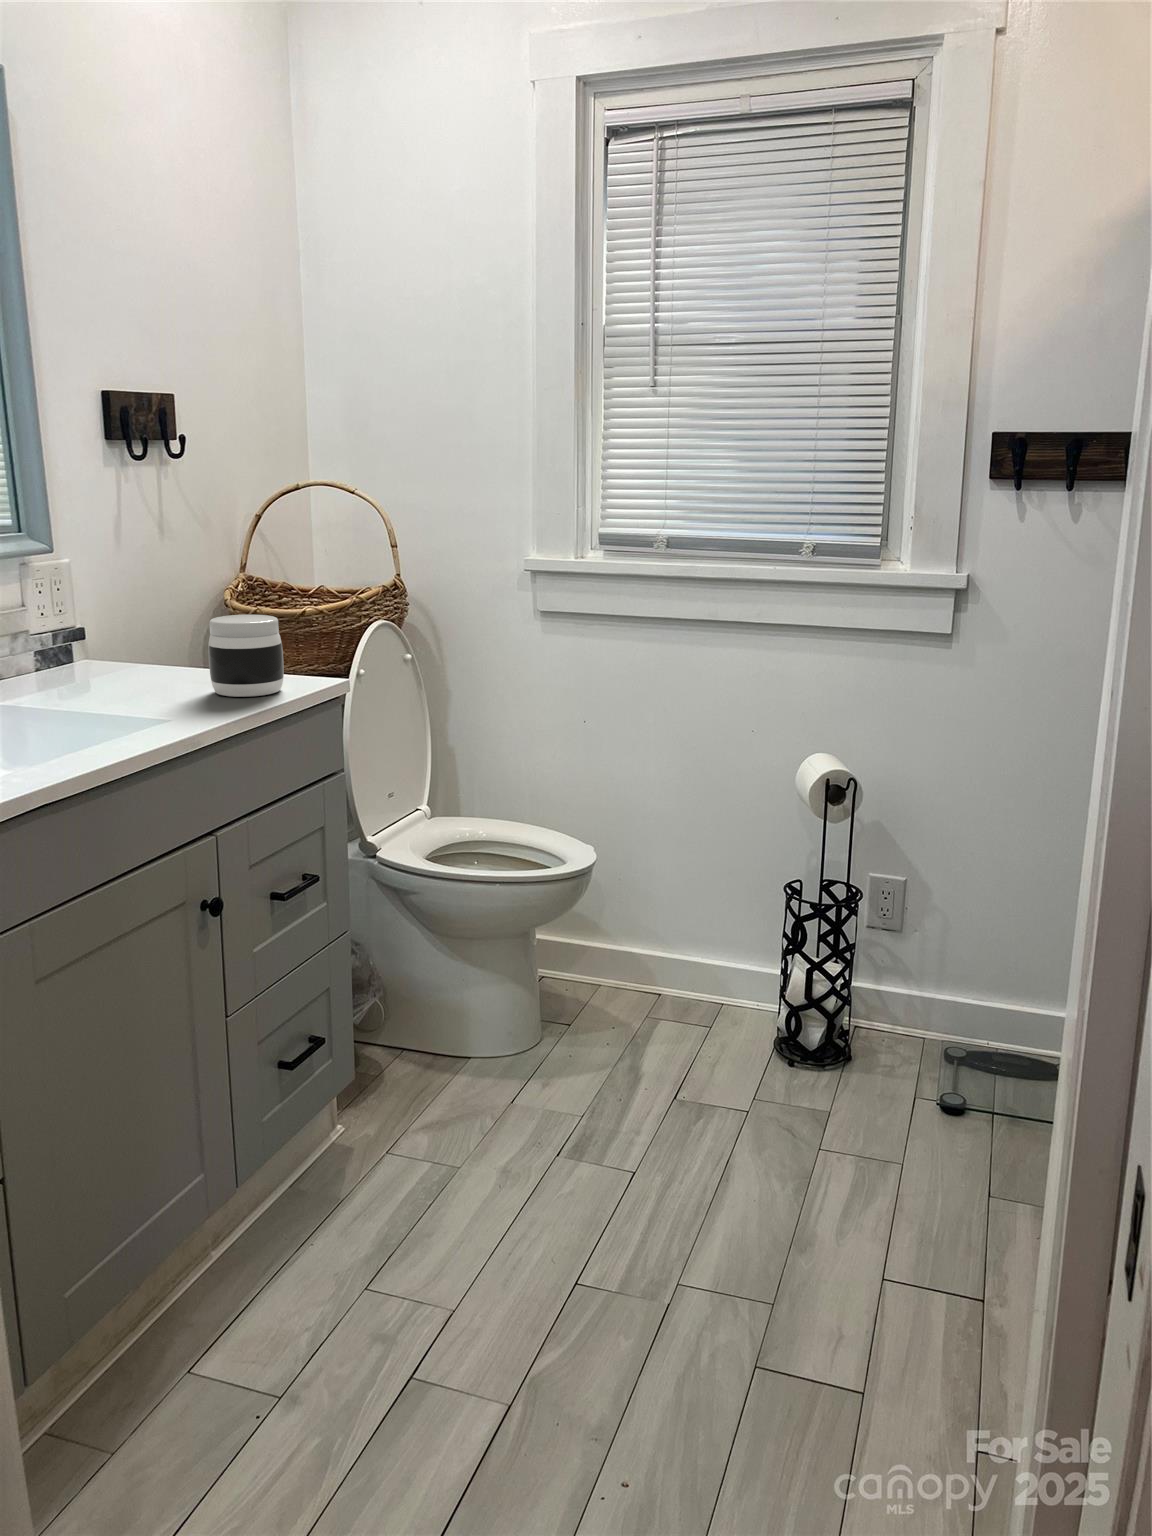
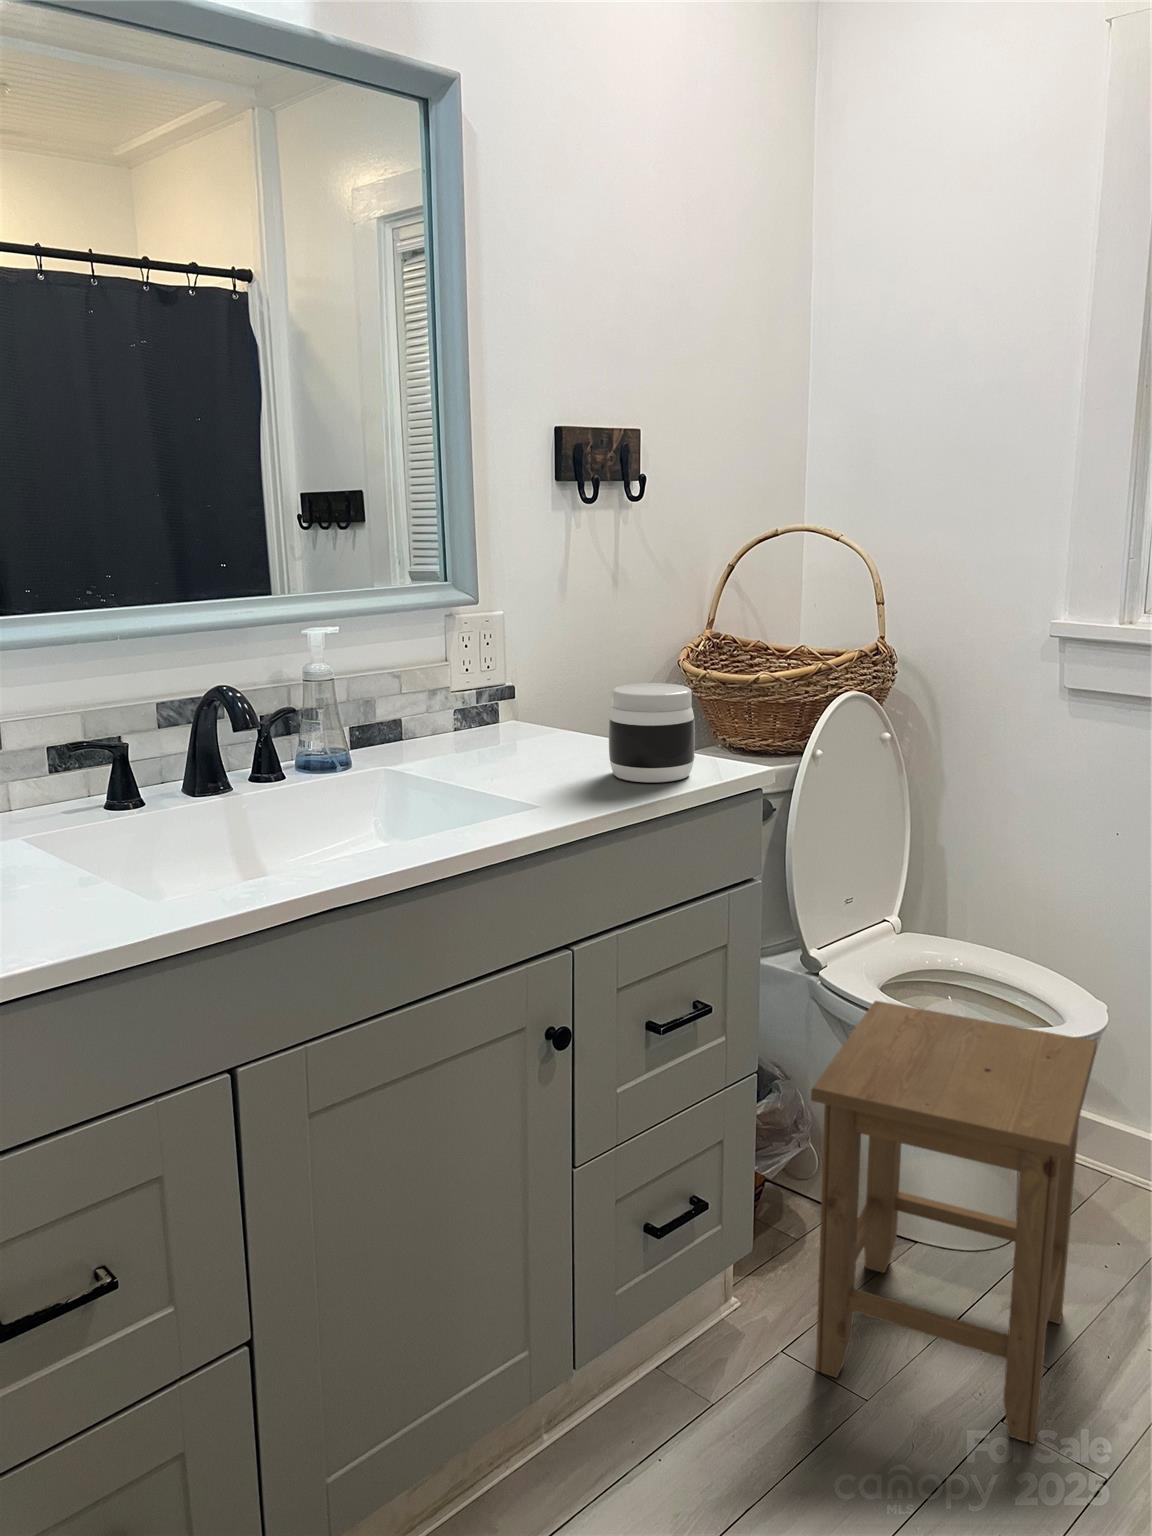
stool: none [402,866,593,1158] -> present [811,1001,1097,1444]

